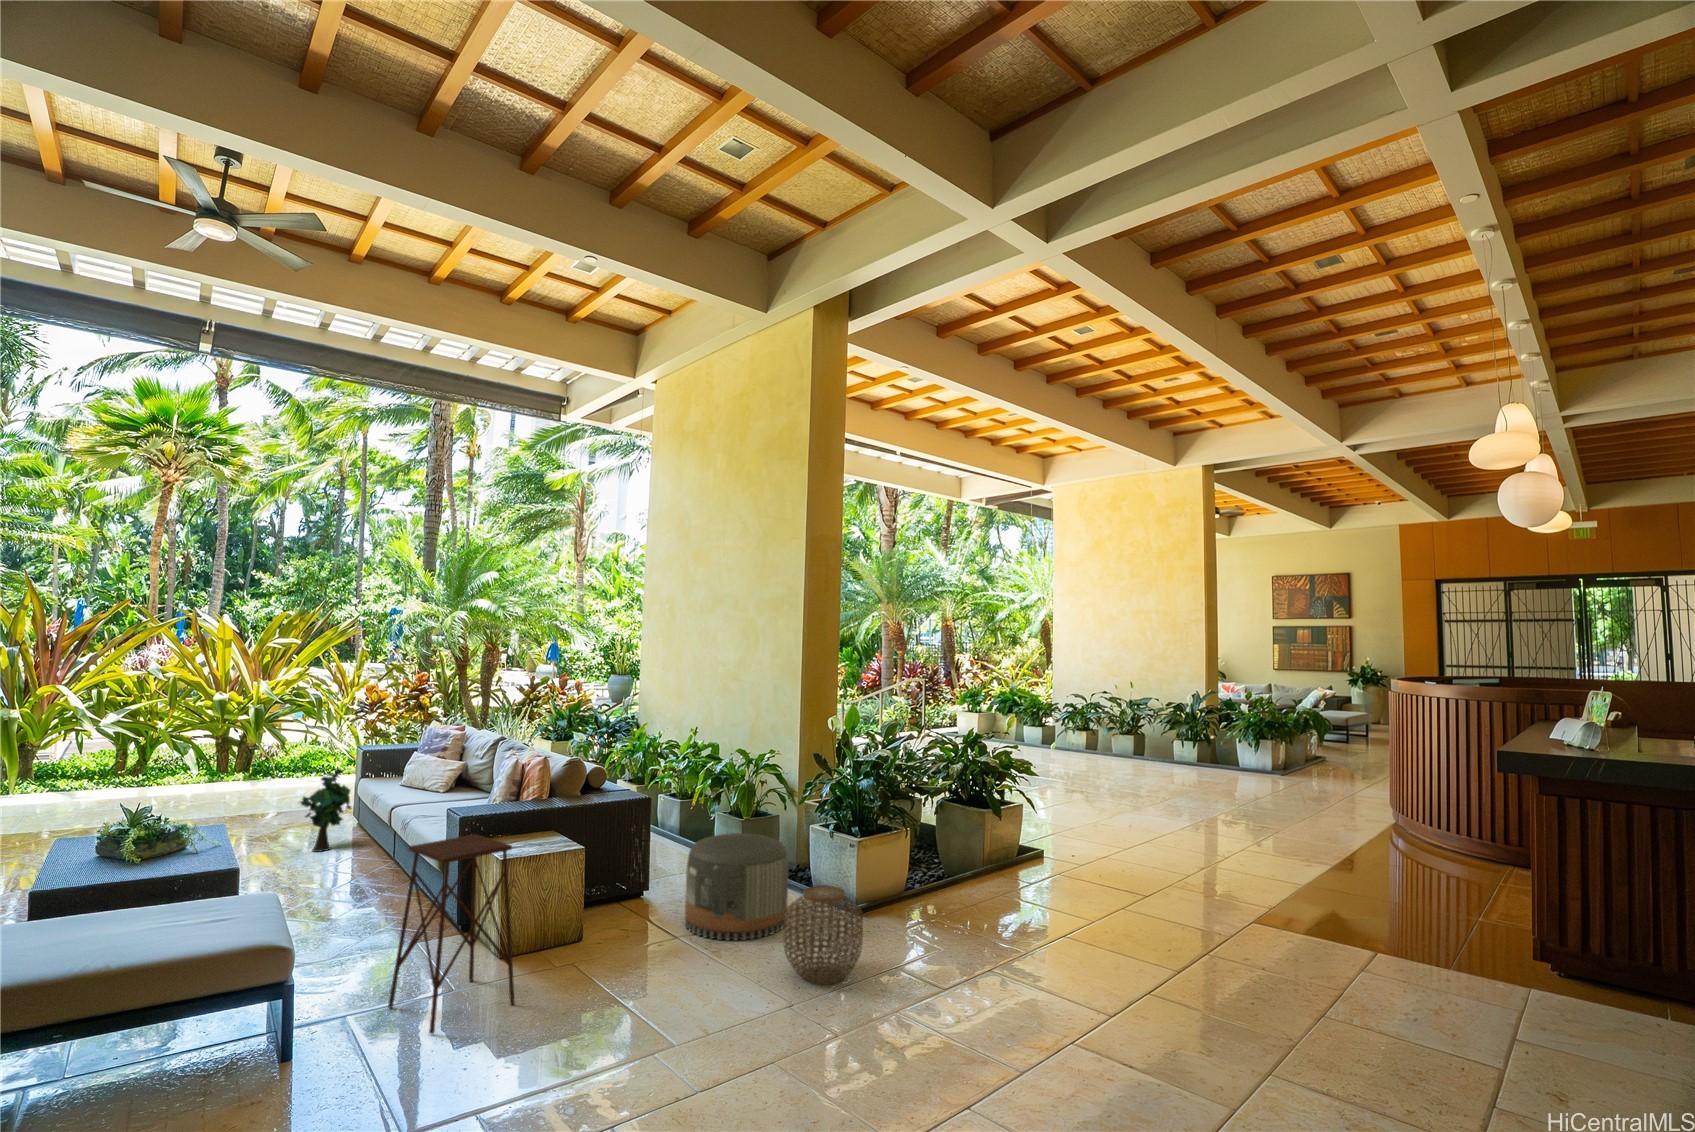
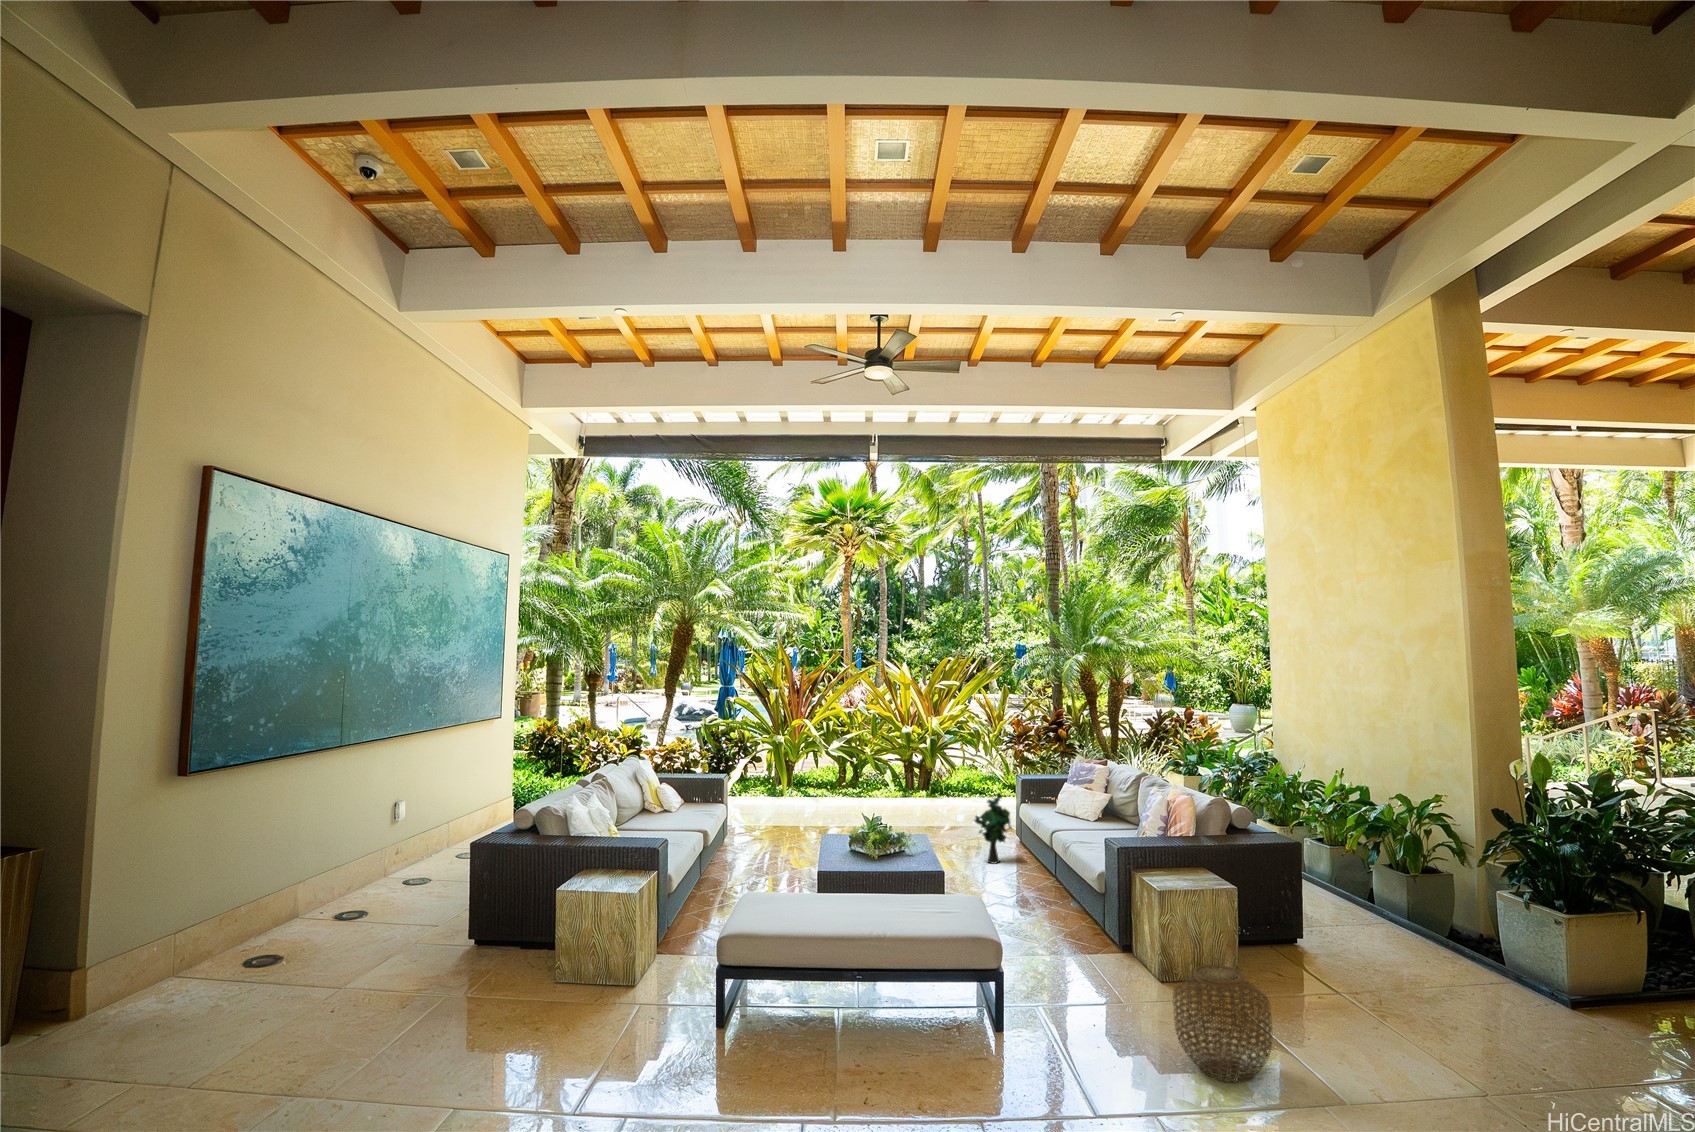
pouf: present [685,833,788,941] -> none [1340,889,1474,1009]
side table: present [388,834,514,1034] -> none [1067,860,1174,1030]
woven basket: present [783,885,863,985] -> present [1173,965,1272,1082]

